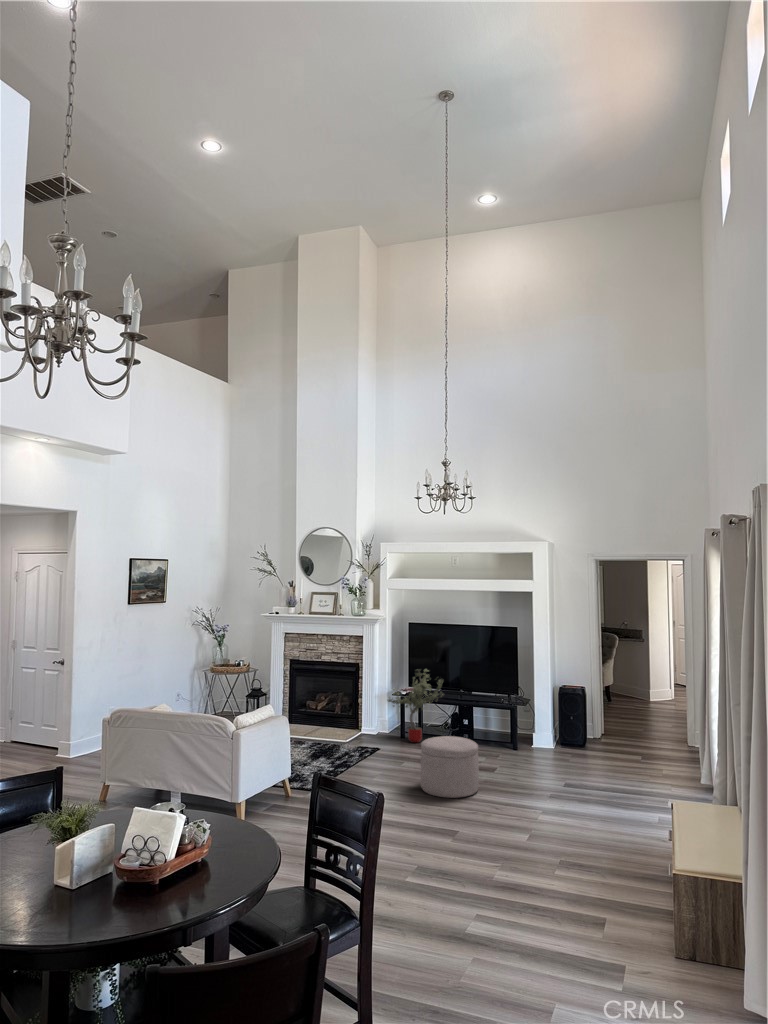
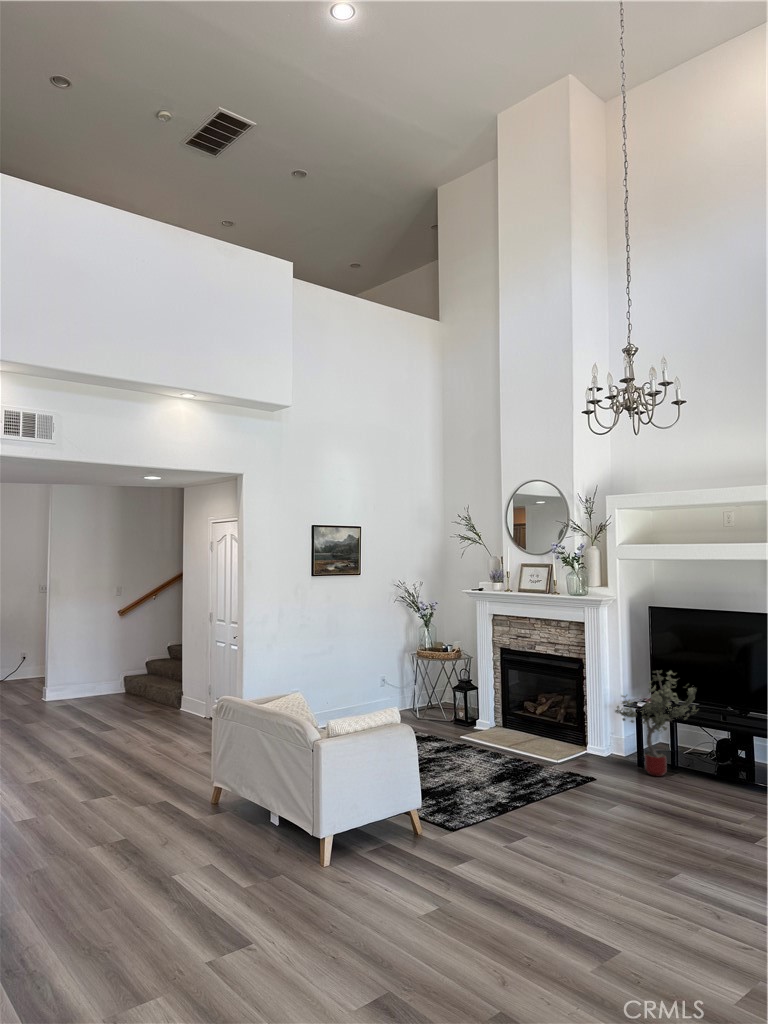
ottoman: present [421,736,479,798] -> none [613,779,715,889]

